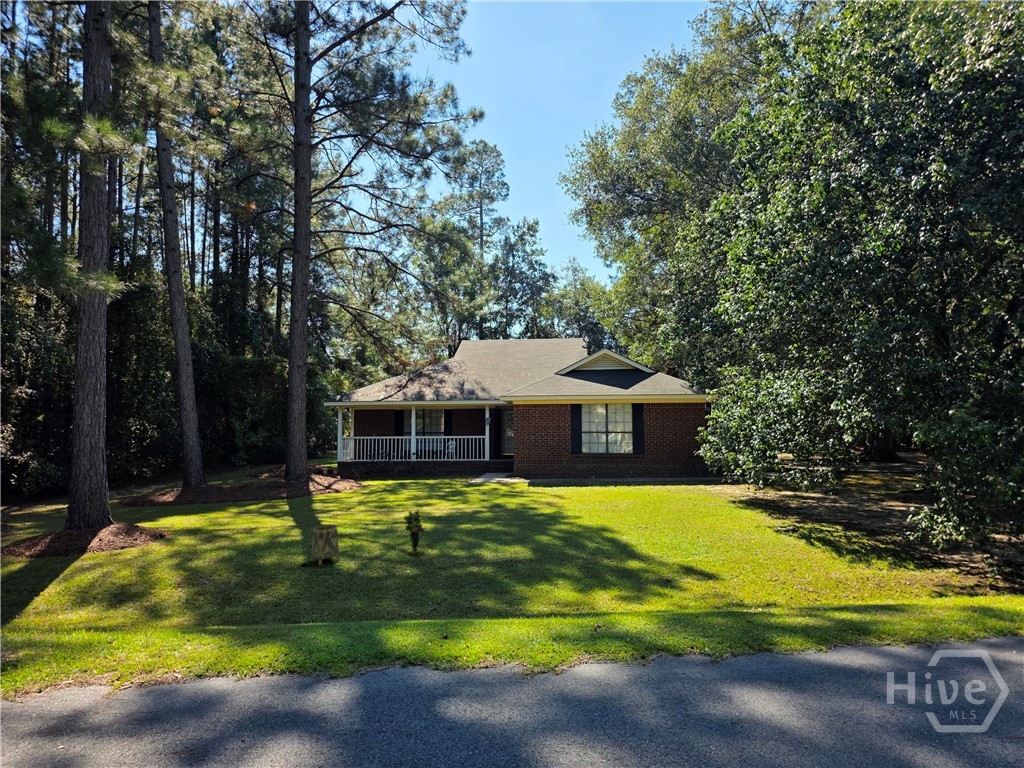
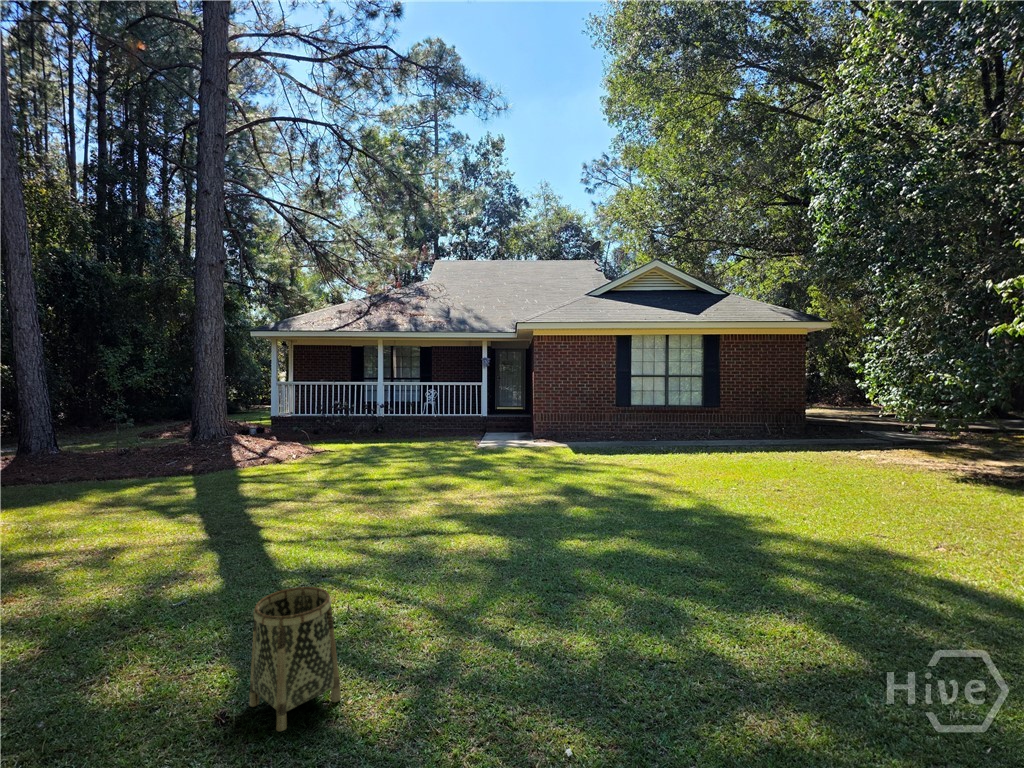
potted plant: present [403,510,425,550] -> none [494,526,552,636]

